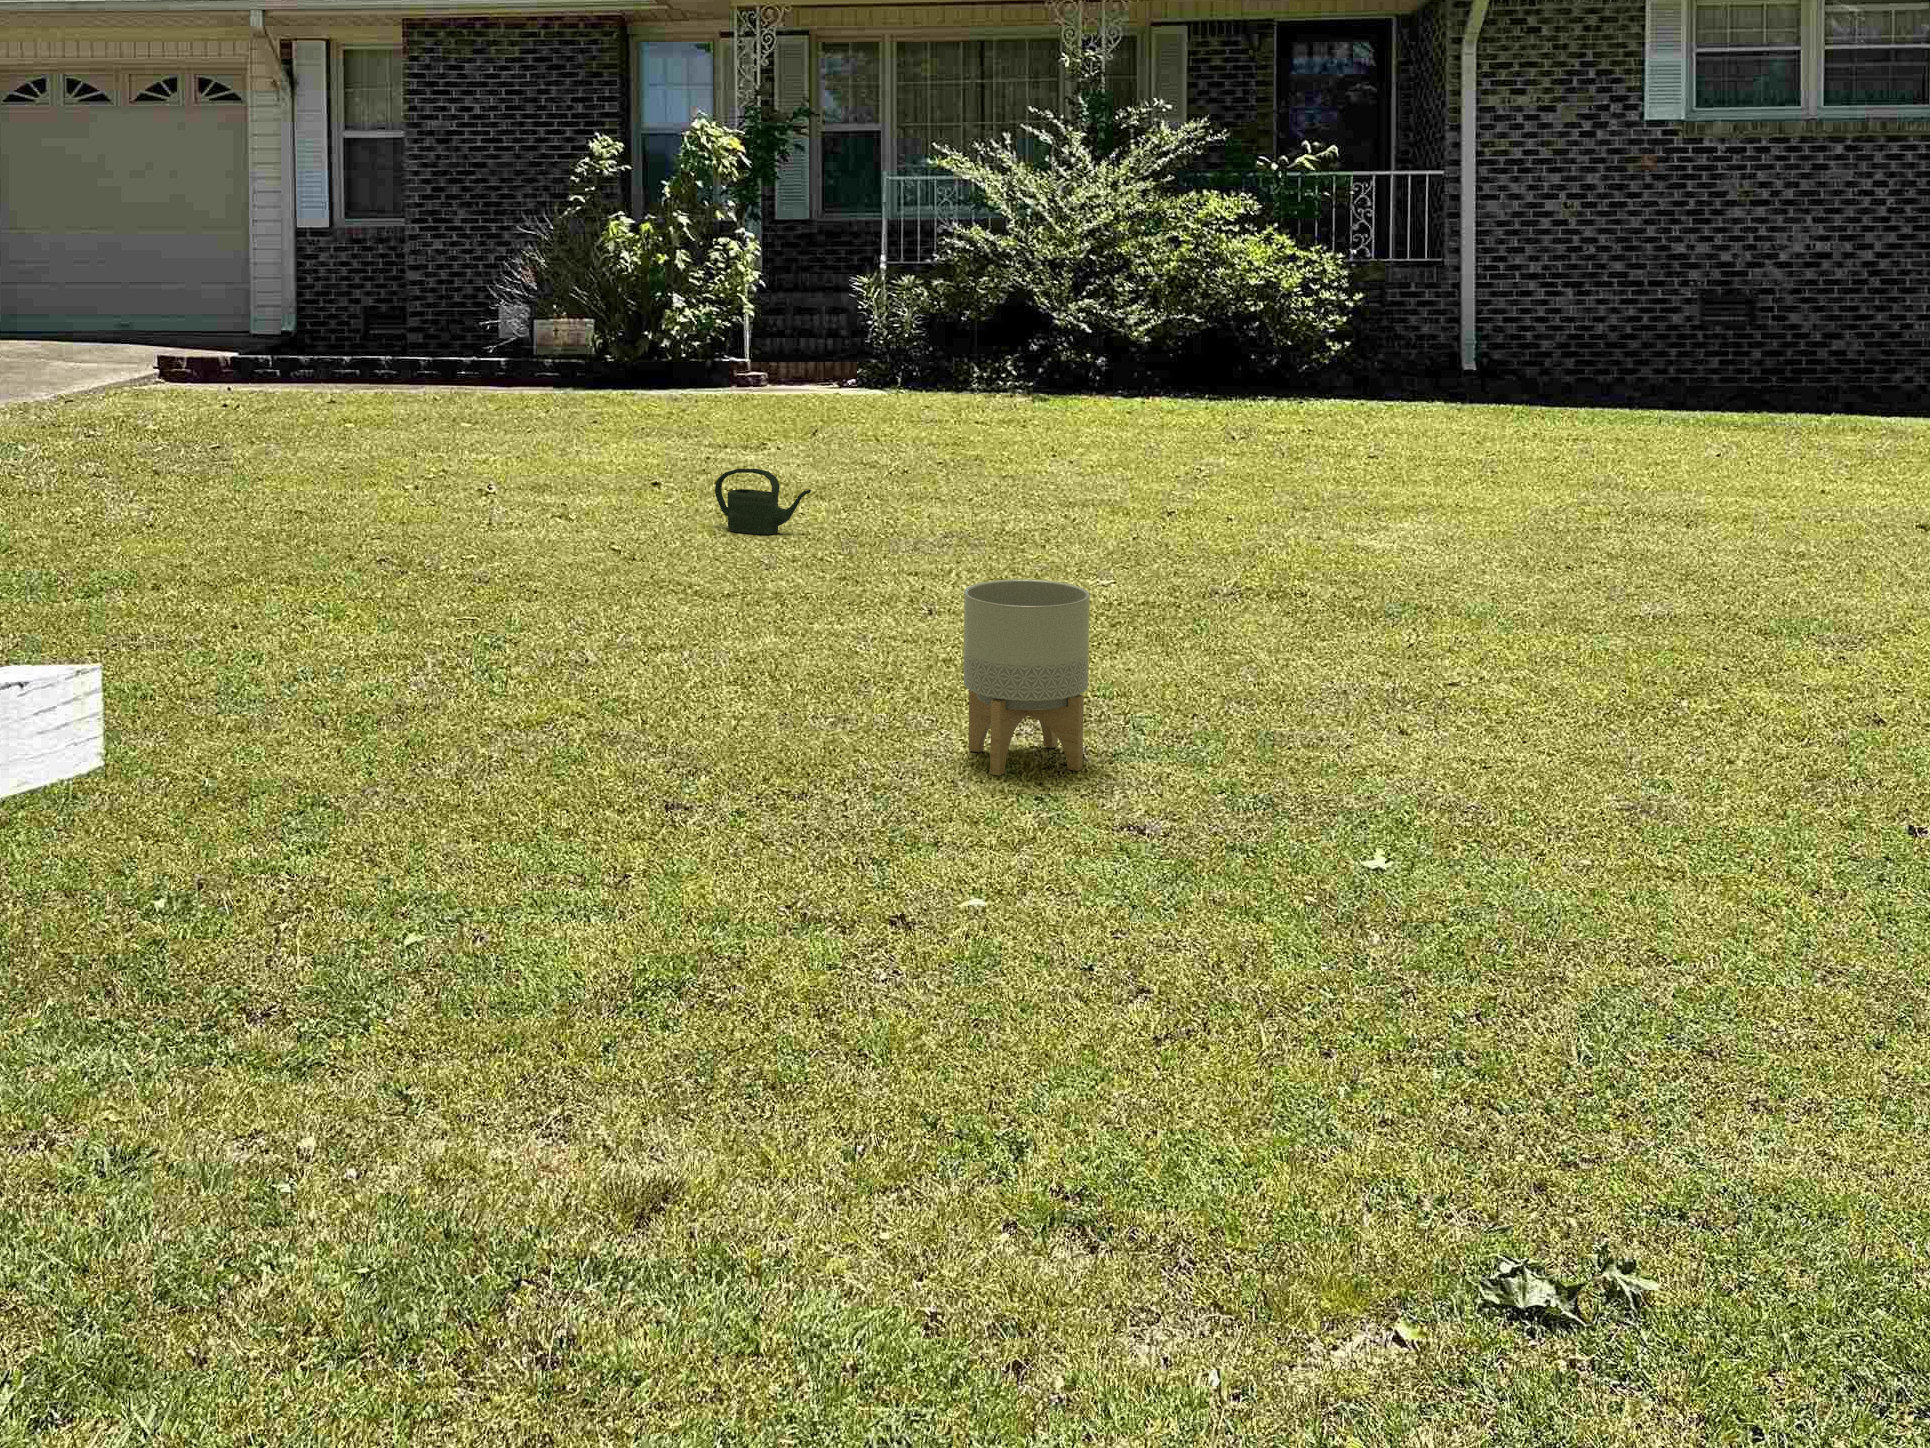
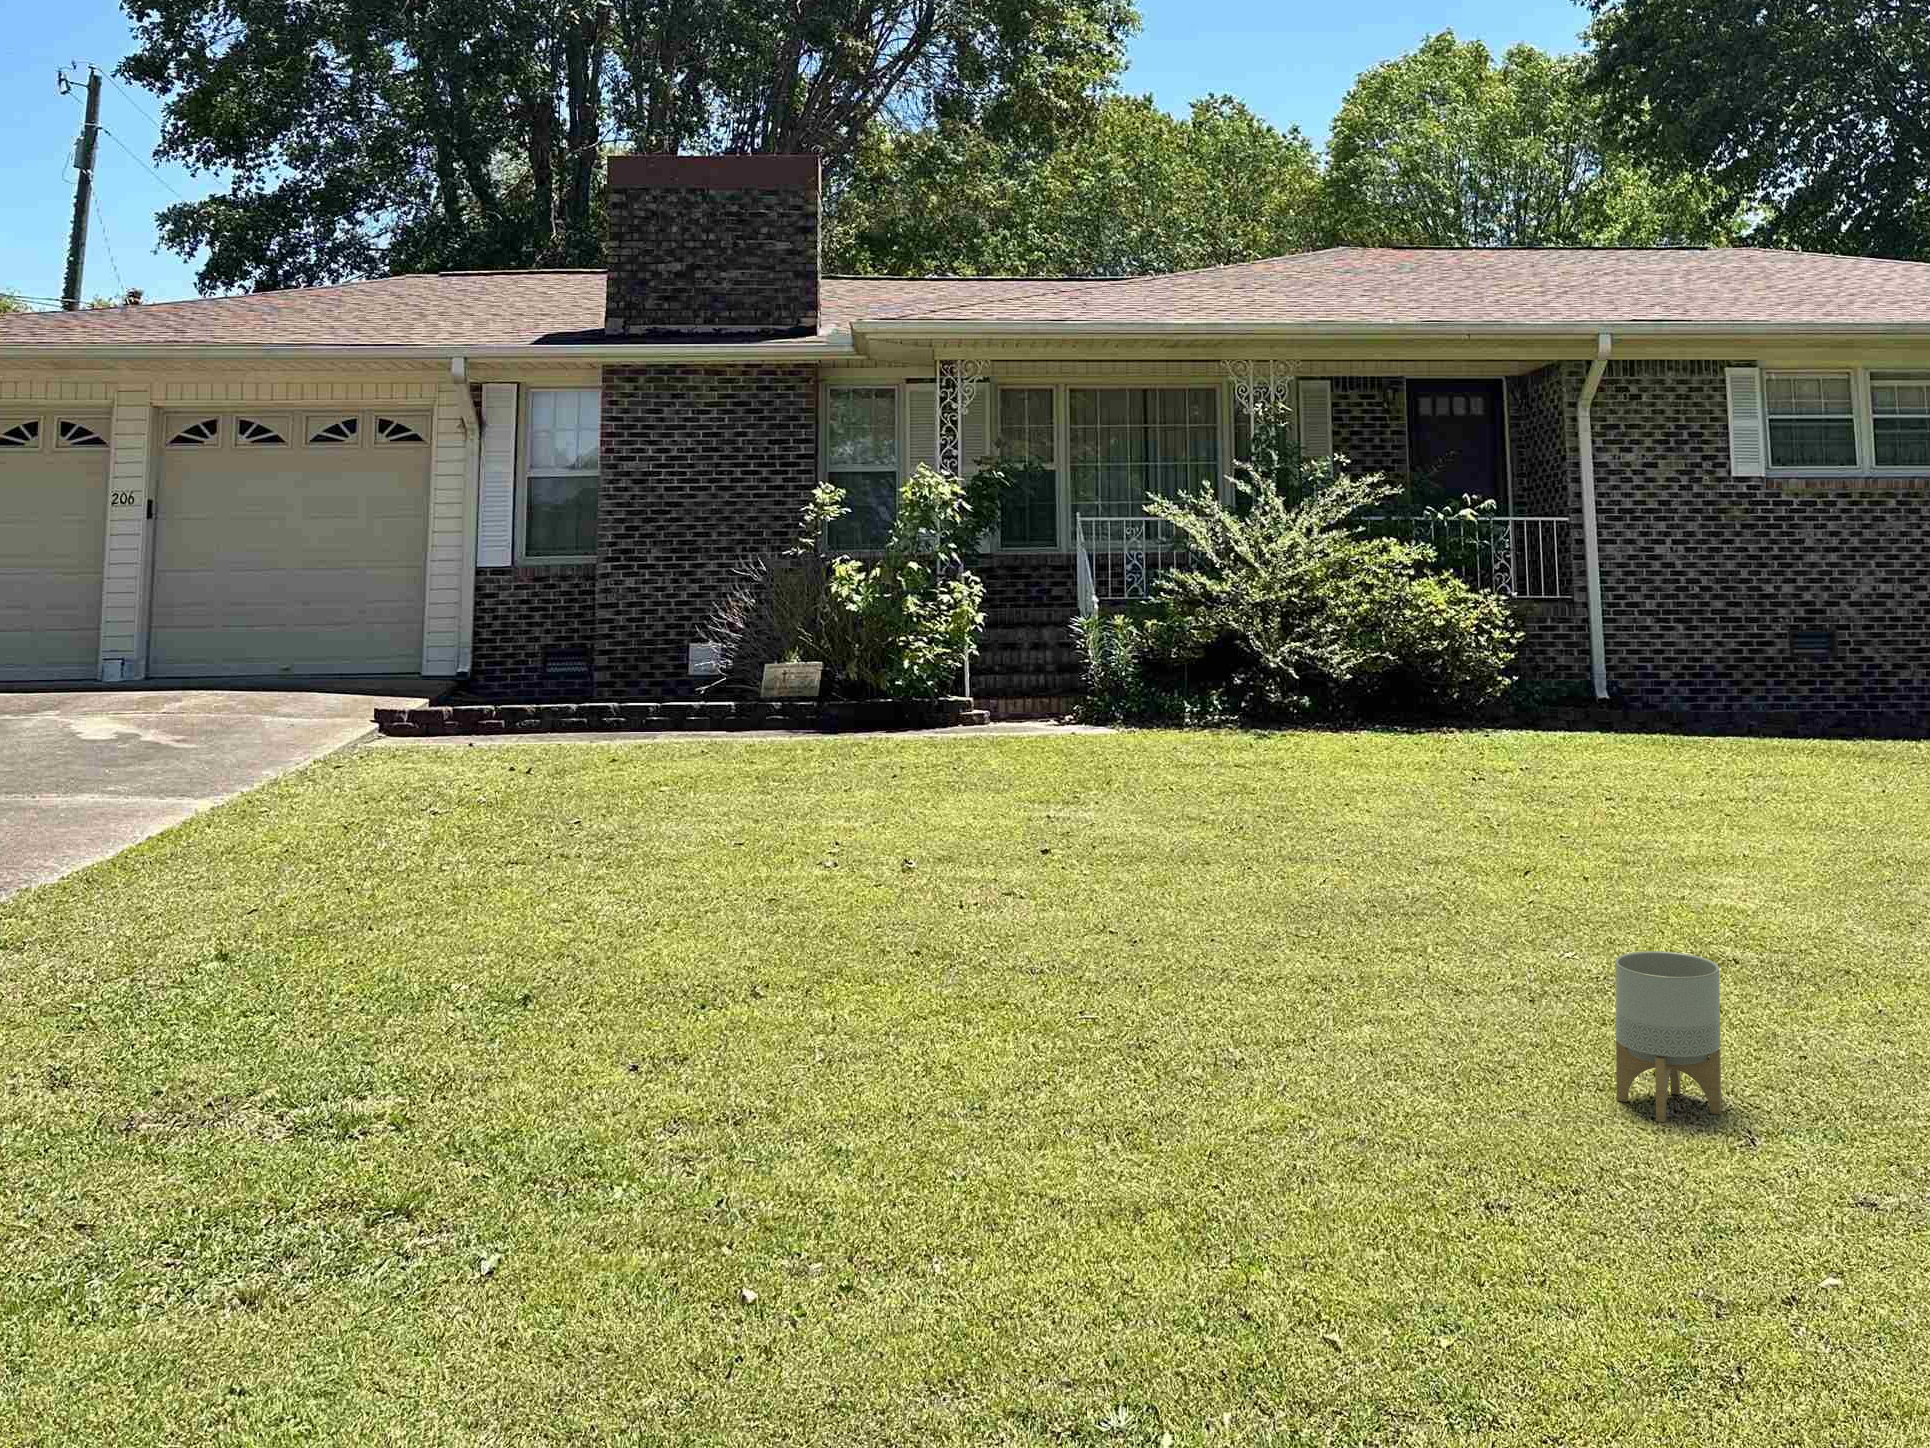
watering can: present [715,469,811,535] -> none [1163,835,1256,896]

